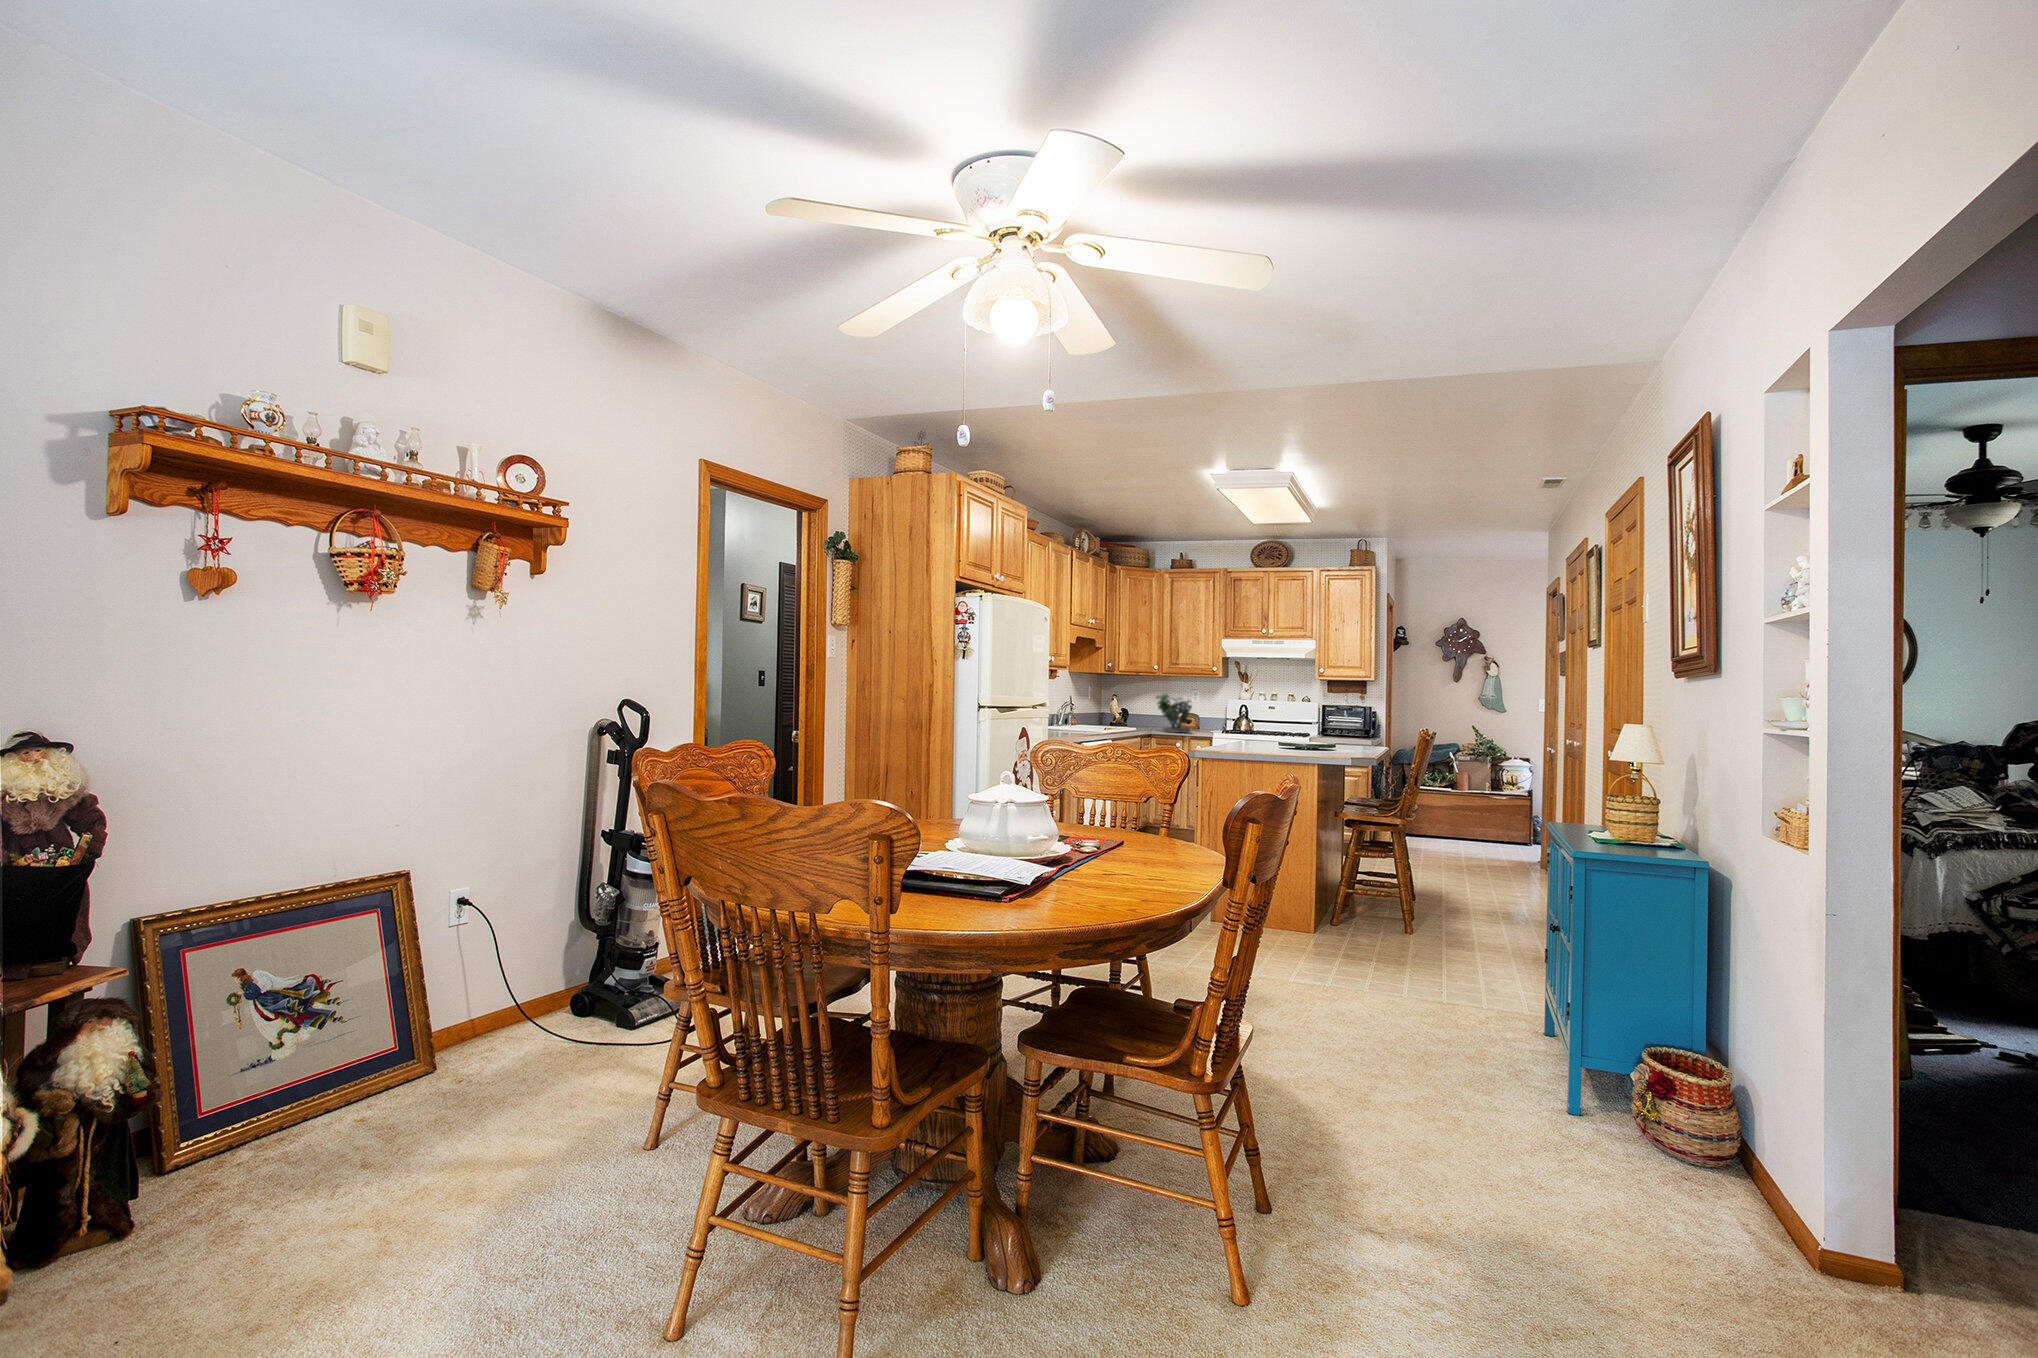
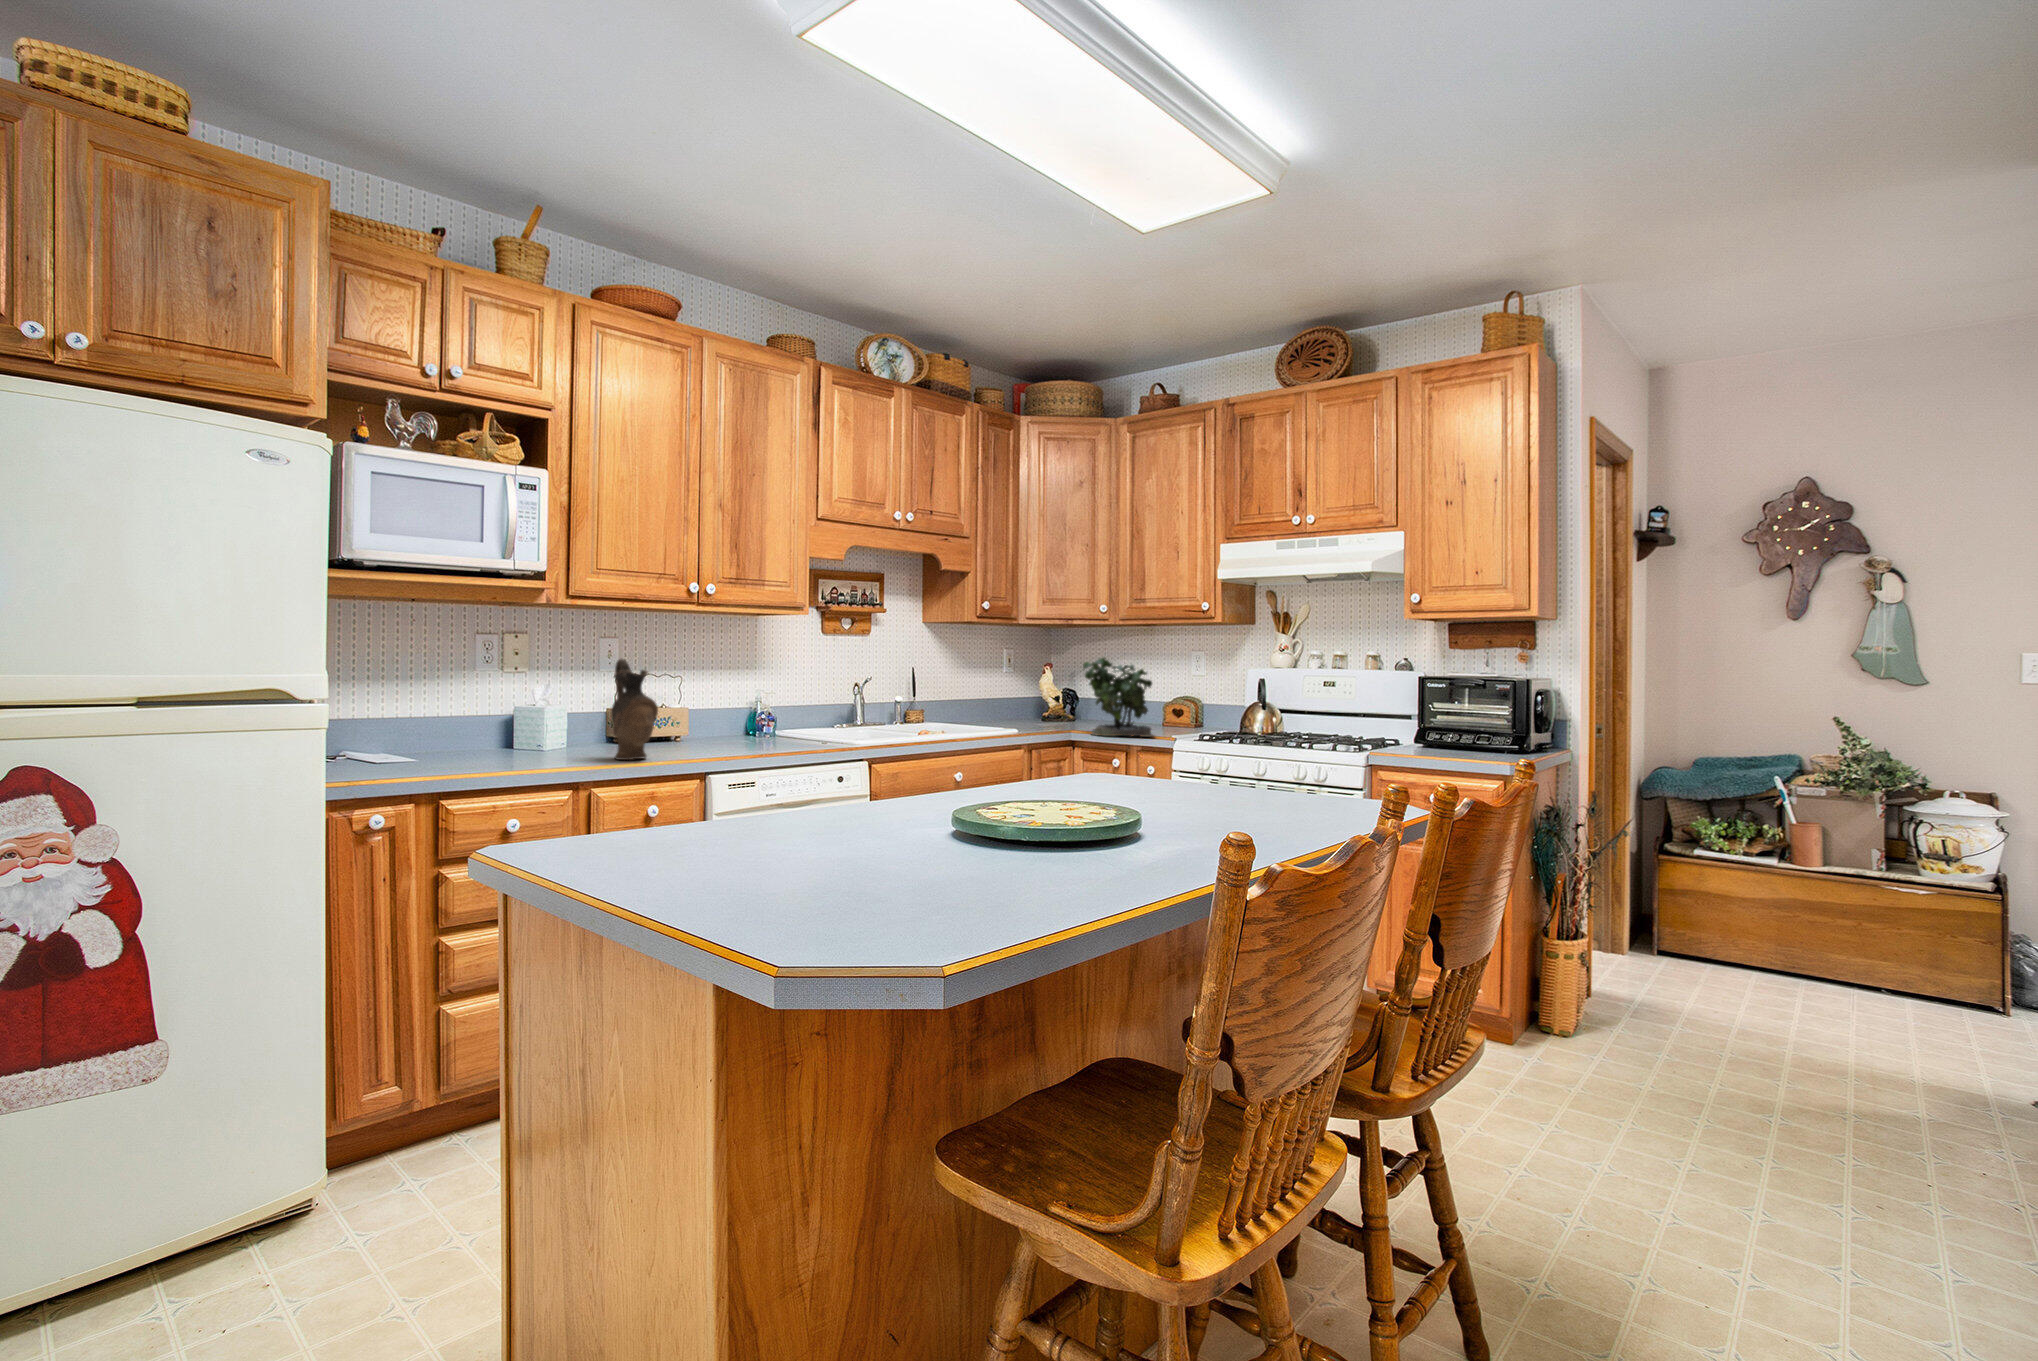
ceramic pitcher: none [1032,692,1056,736] -> present [611,659,658,760]

